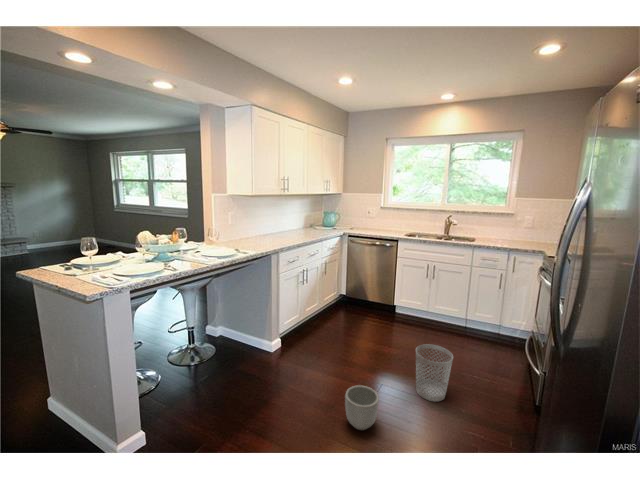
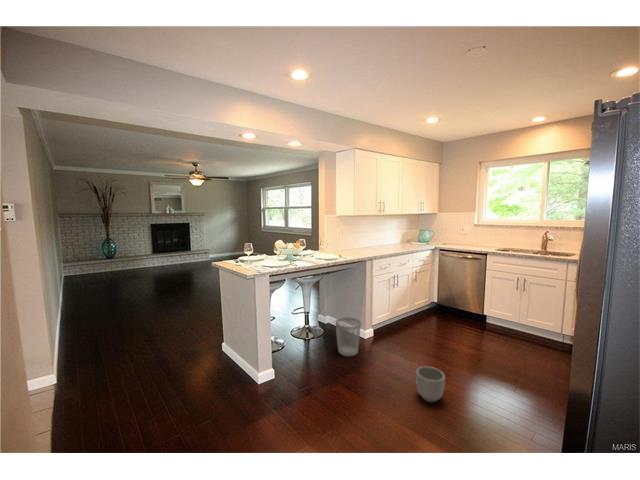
wastebasket: present [416,344,453,402] -> present [336,317,361,356]

